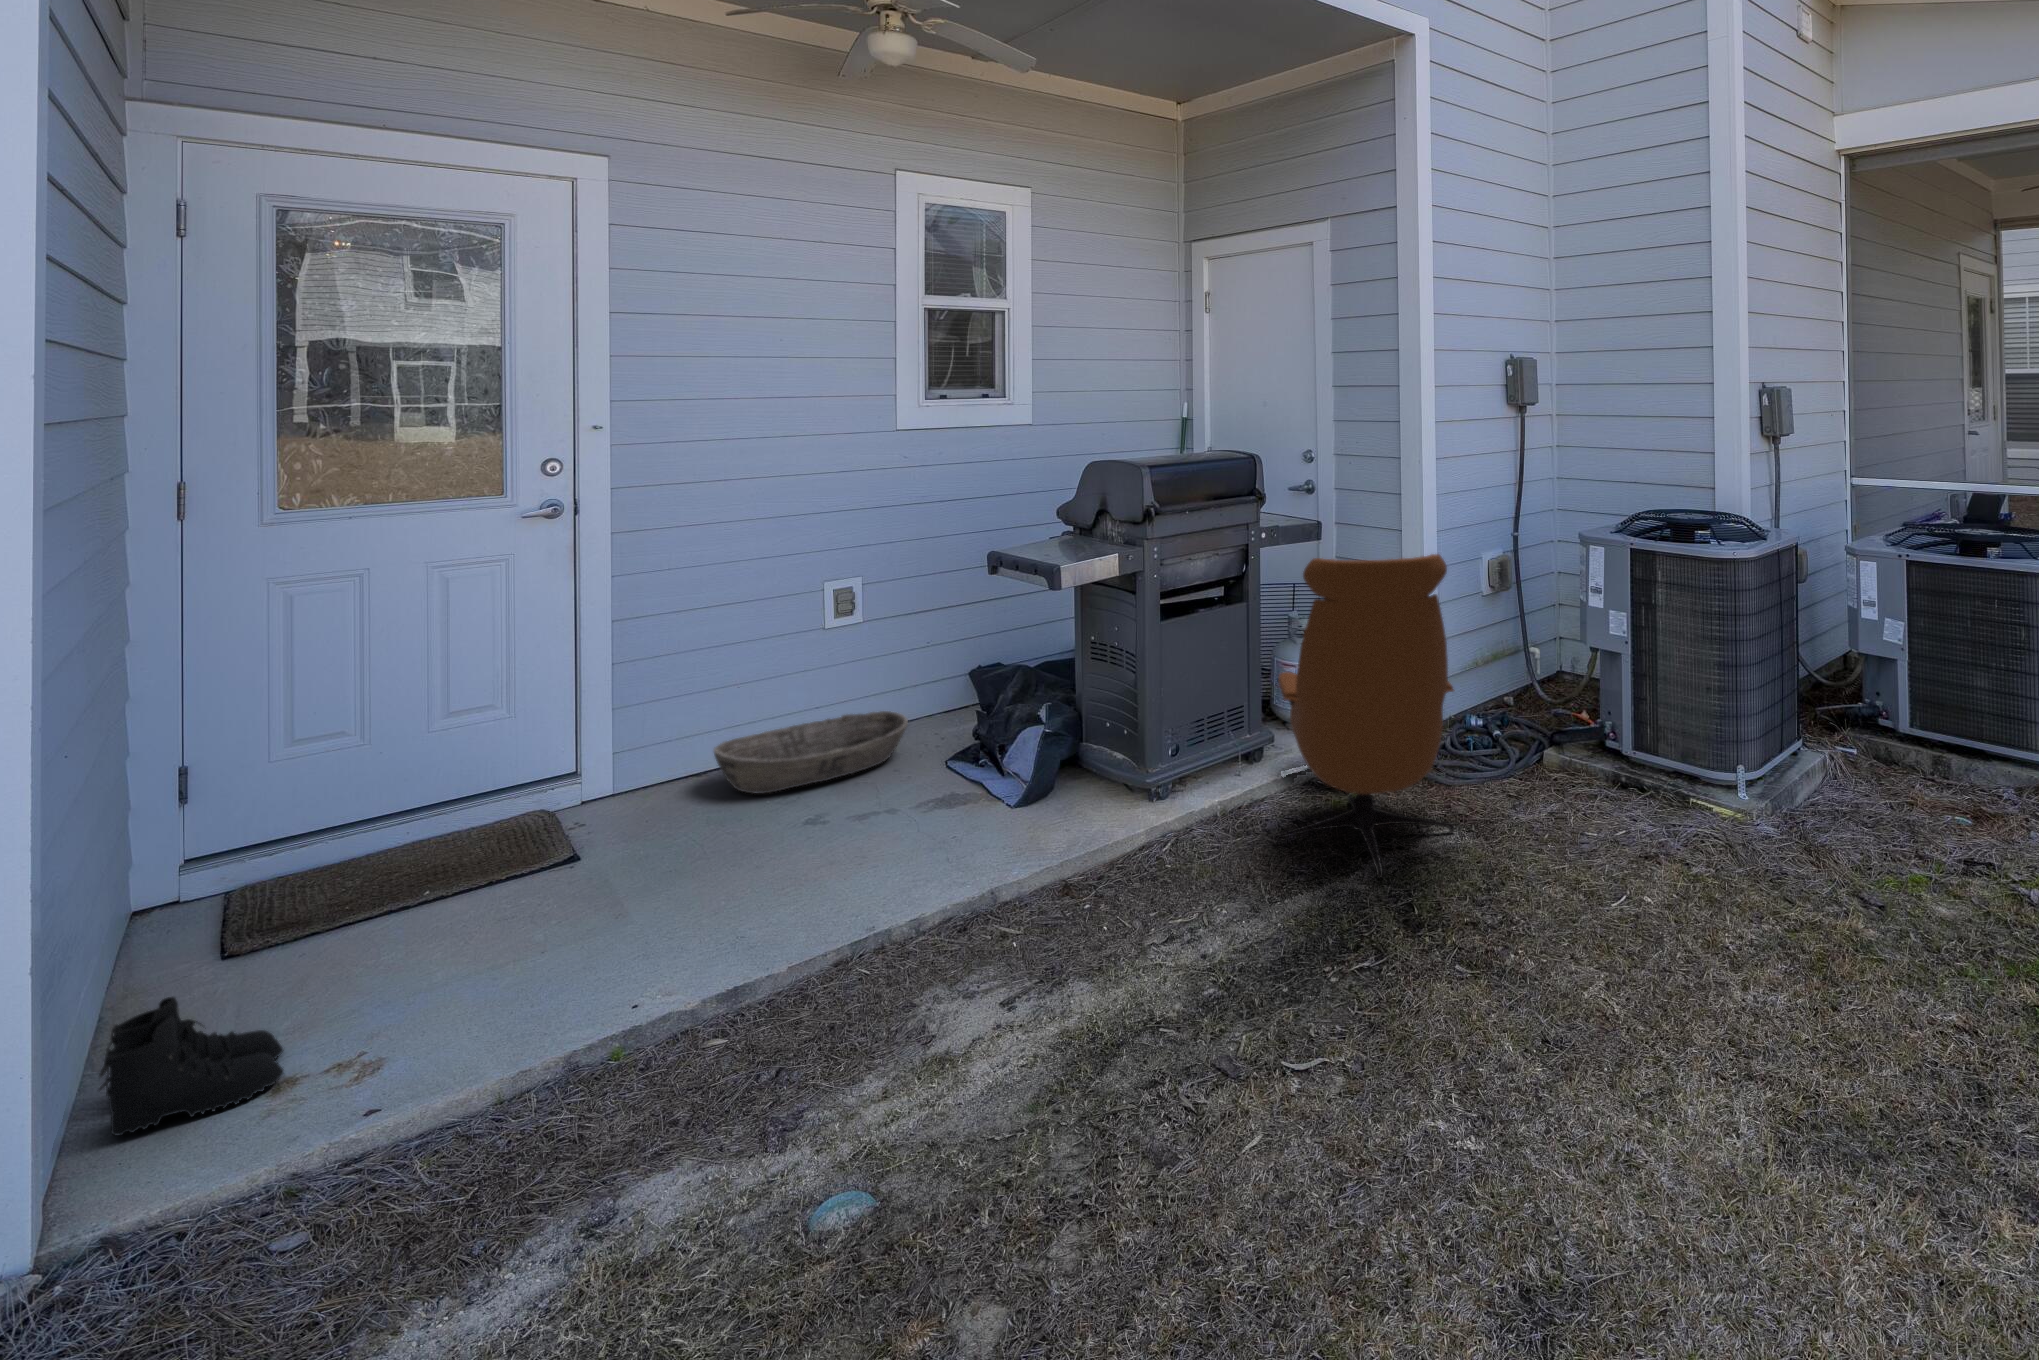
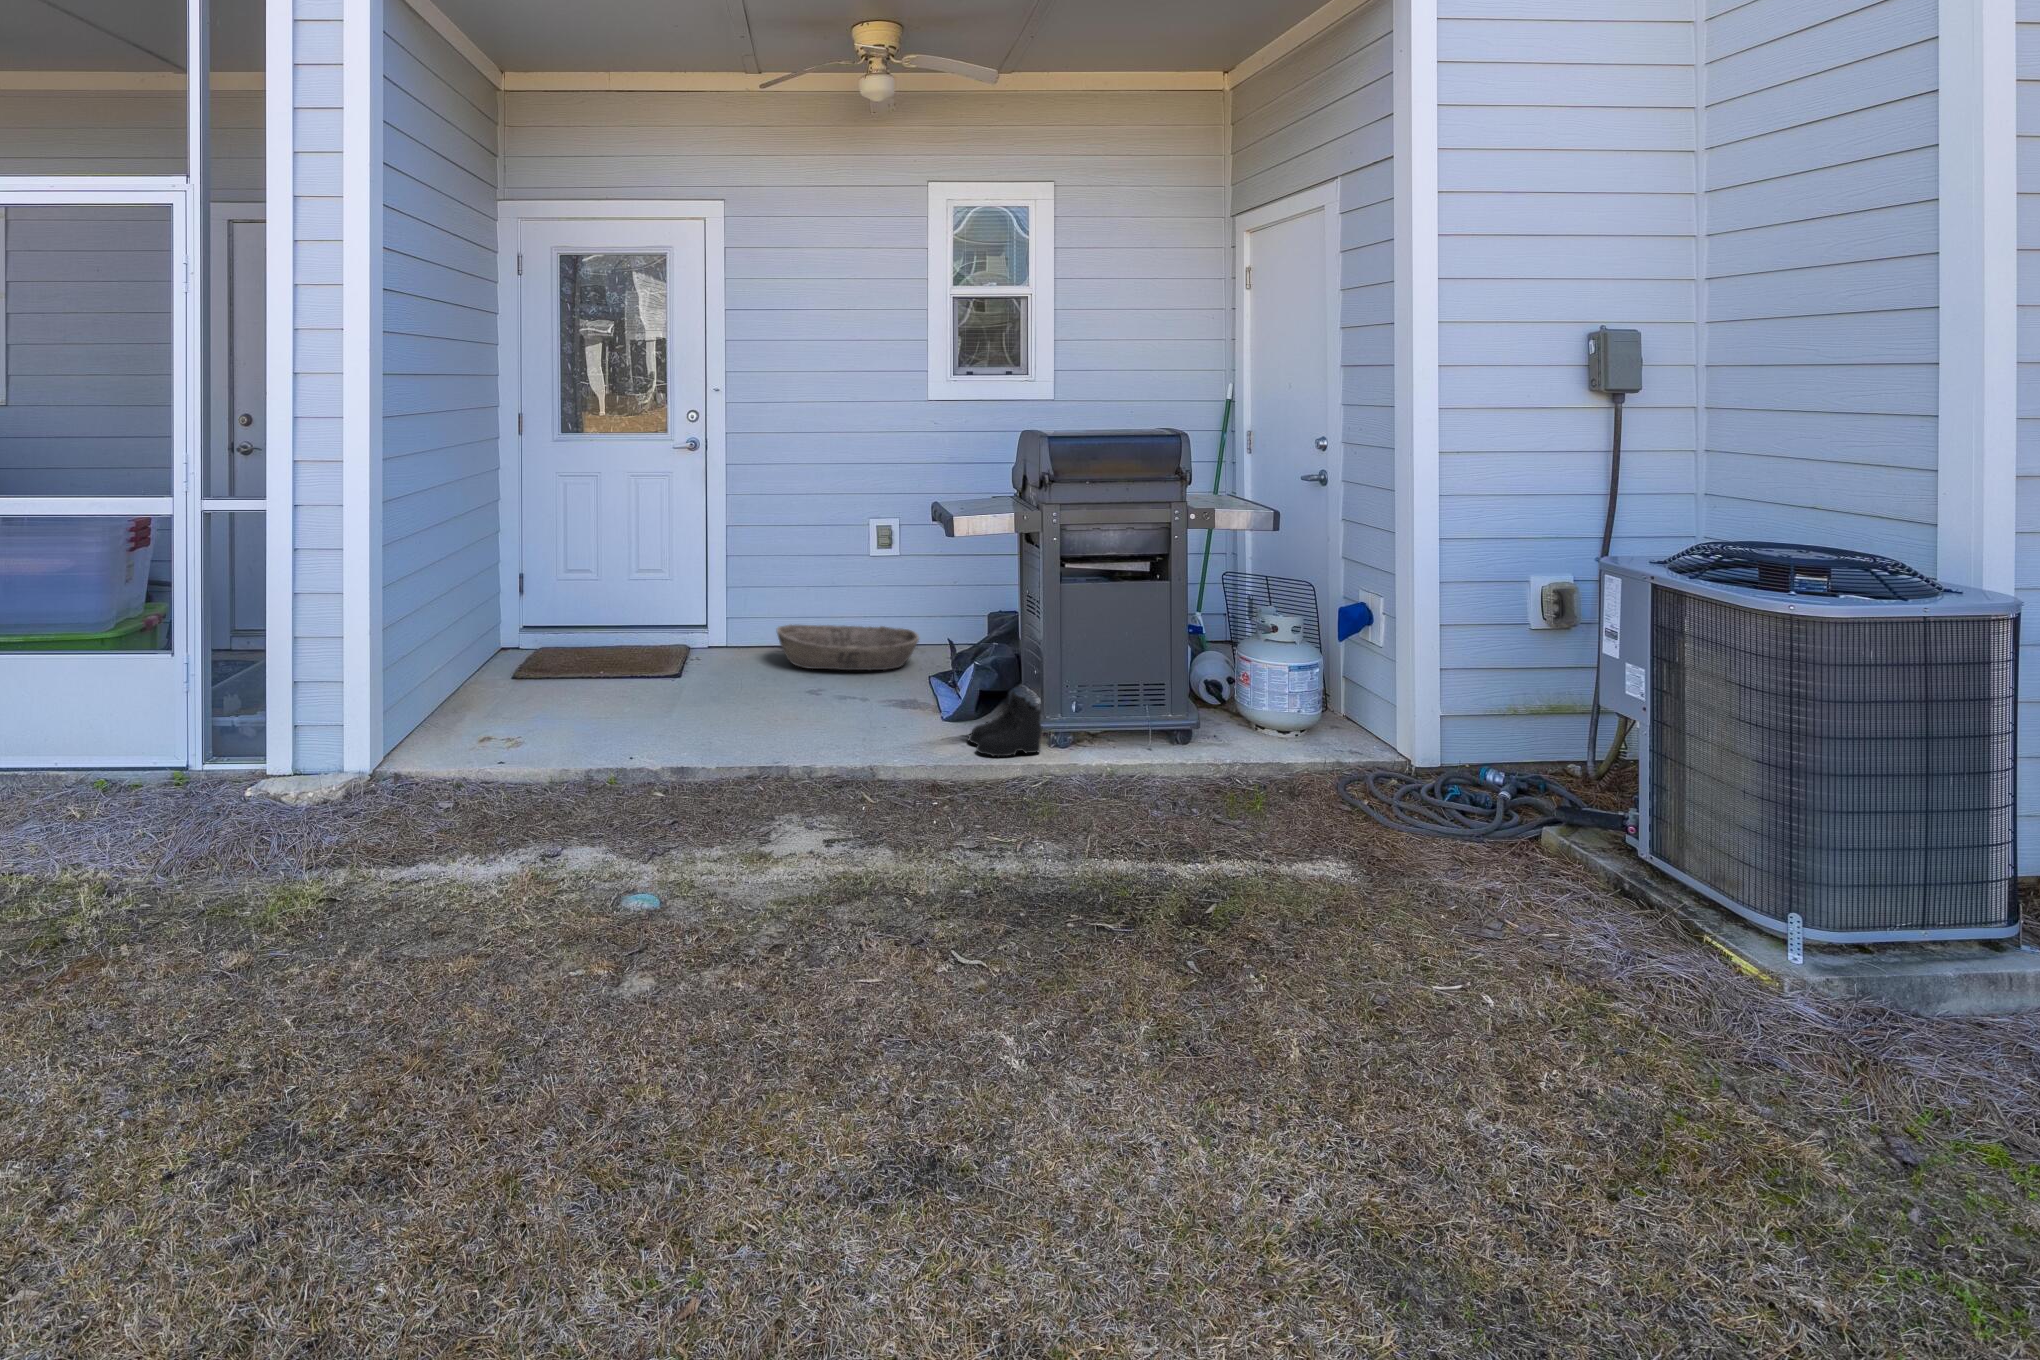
lounge chair: present [1273,554,1454,878] -> none [1136,531,1342,870]
boots: present [99,997,284,1136] -> present [969,692,1043,757]

